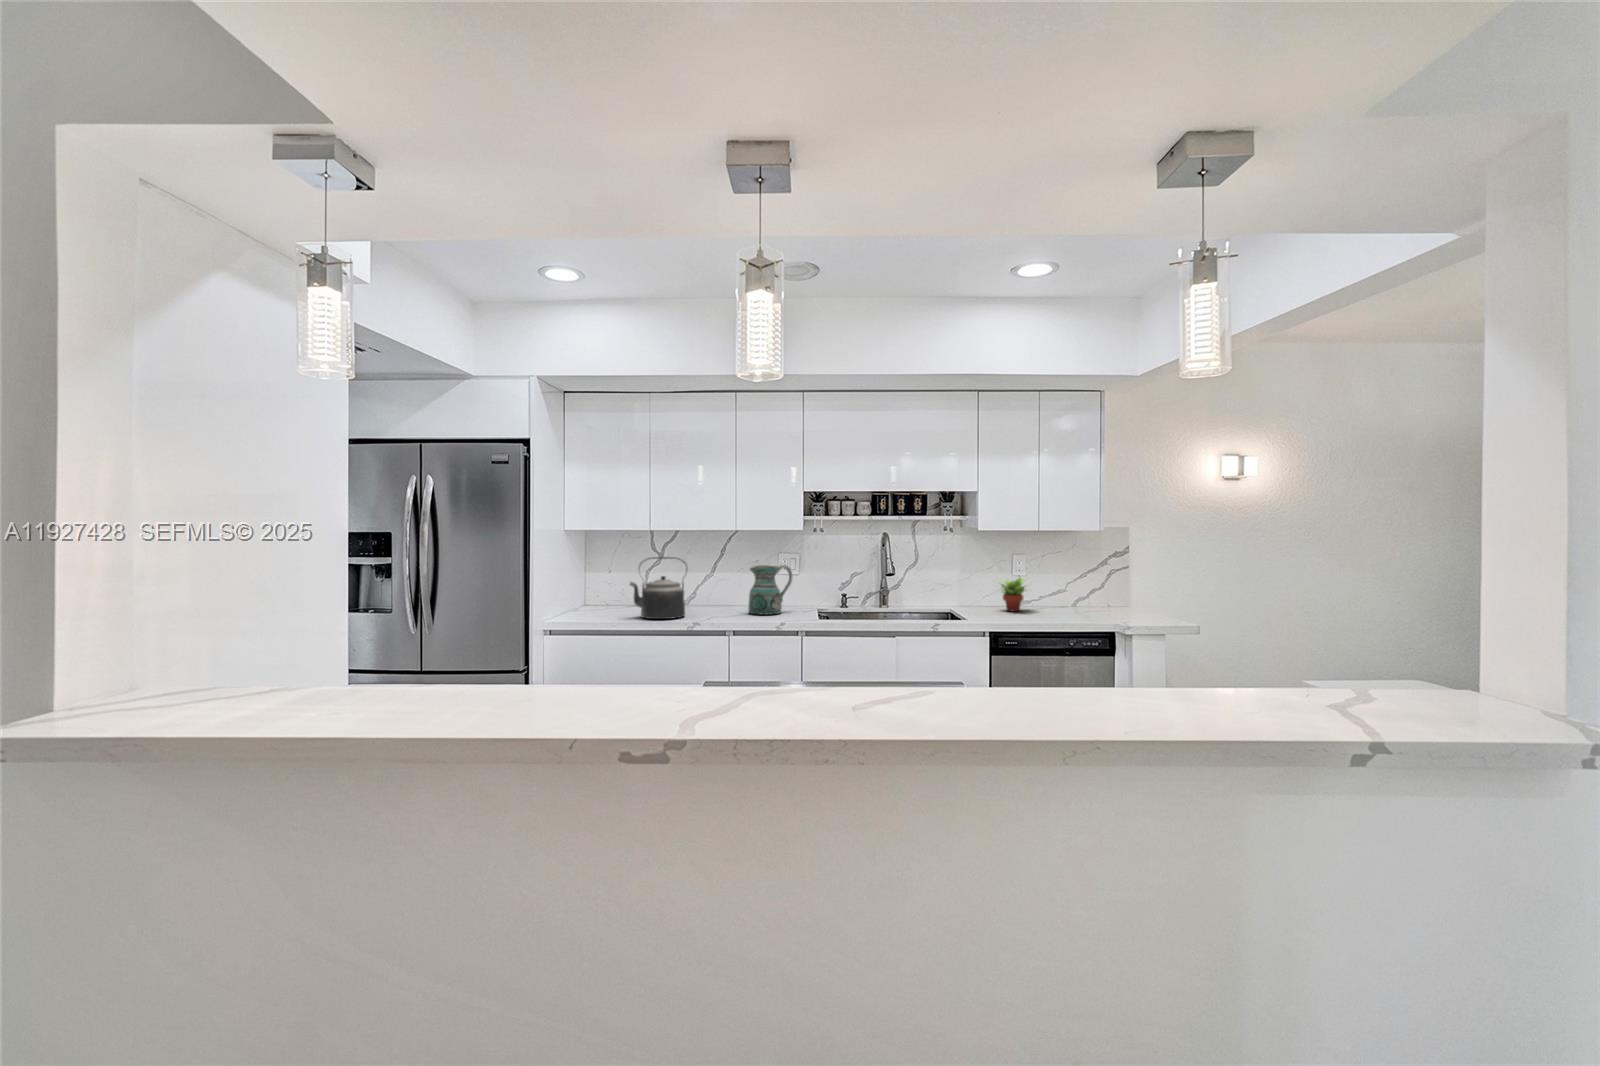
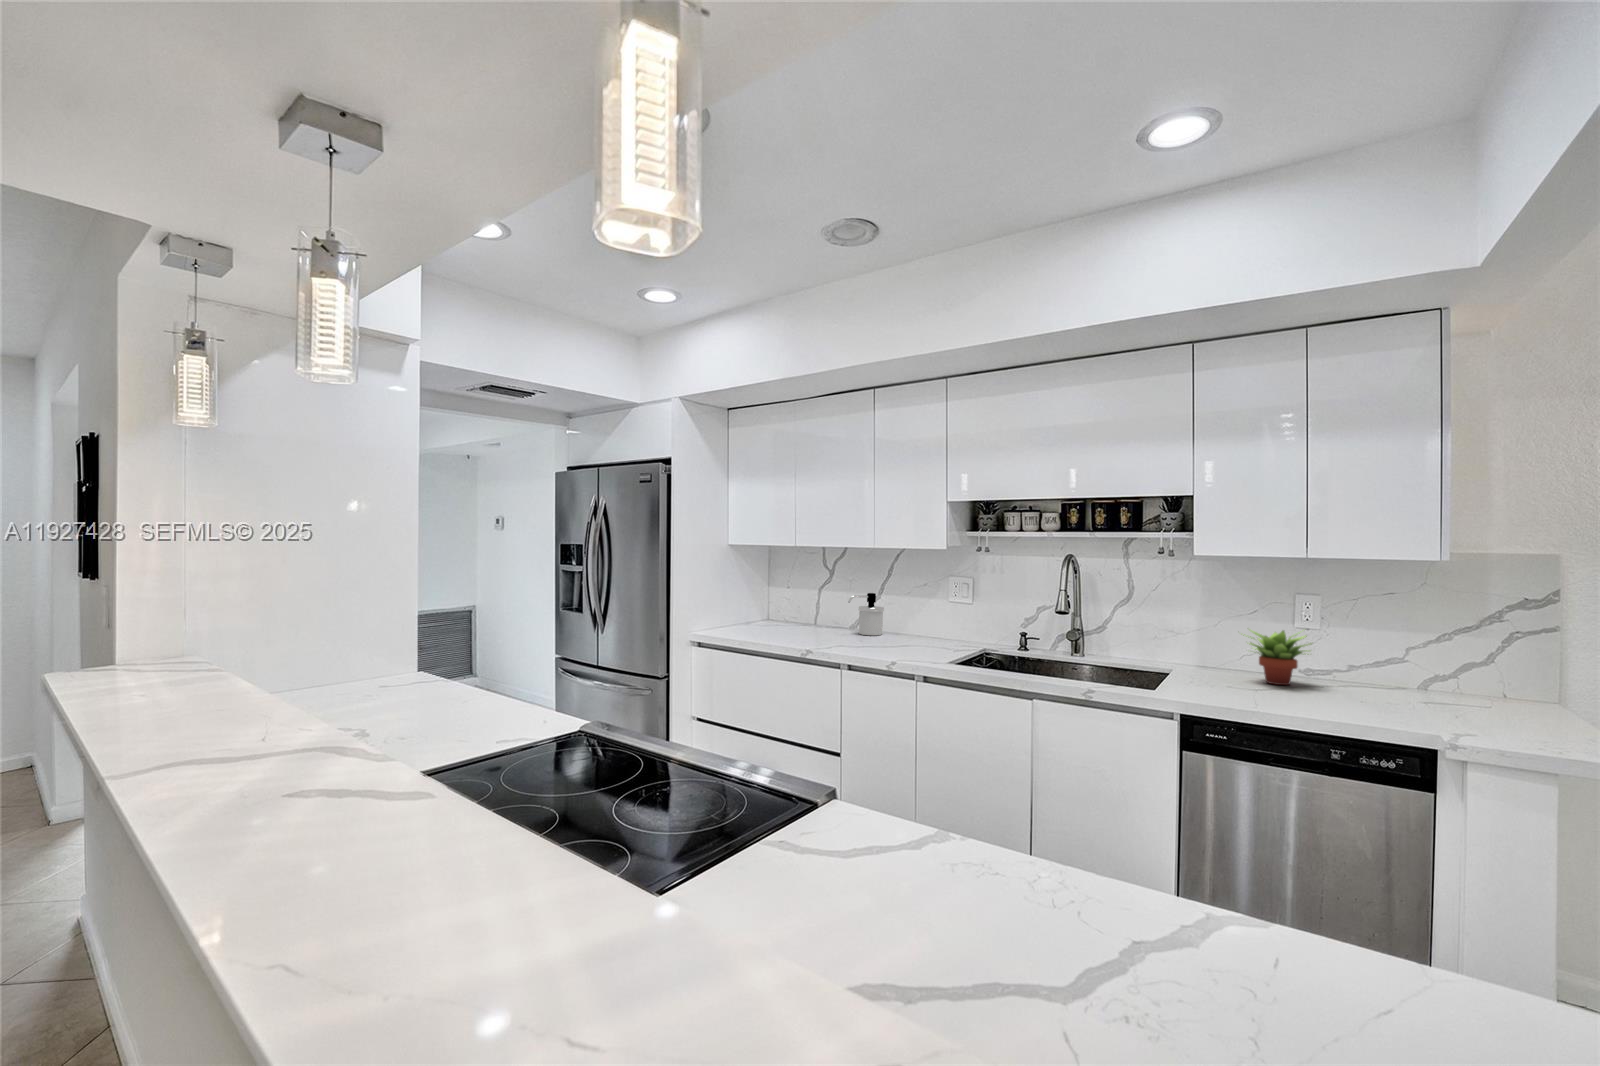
kettle: present [630,557,687,619] -> none [771,574,830,641]
ceramic pitcher: present [748,565,792,615] -> none [894,589,949,648]
soap dispenser: none [693,571,719,609] -> present [848,593,884,635]

